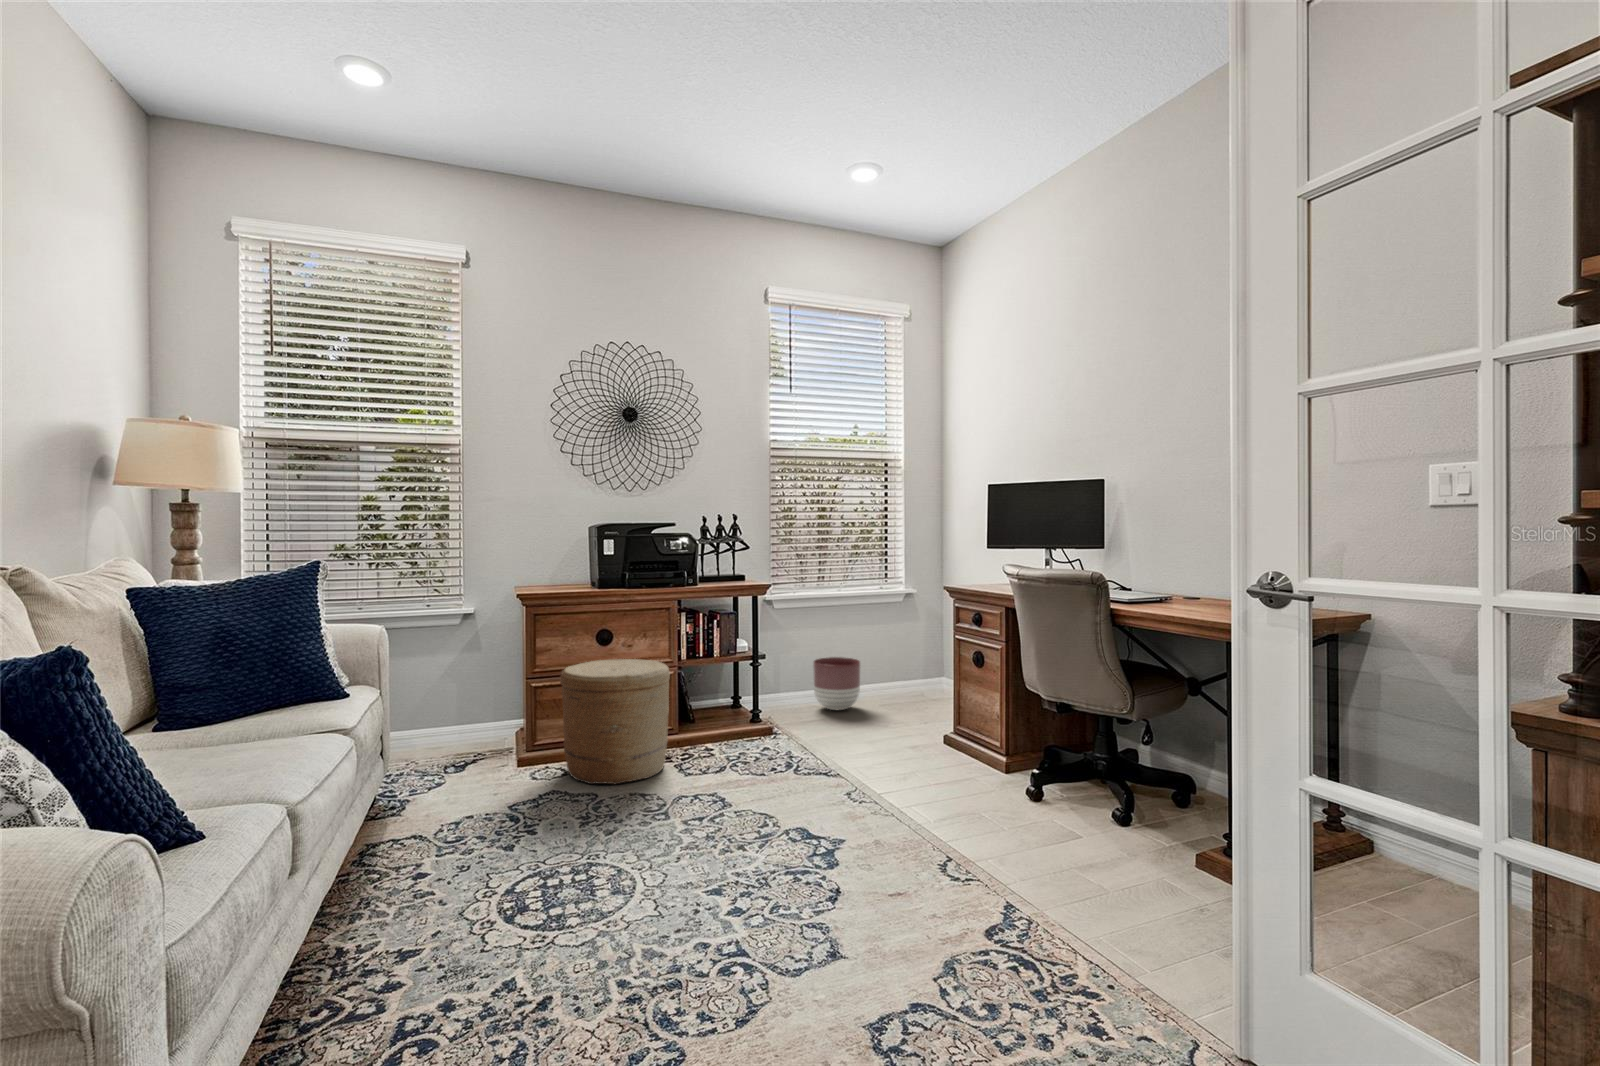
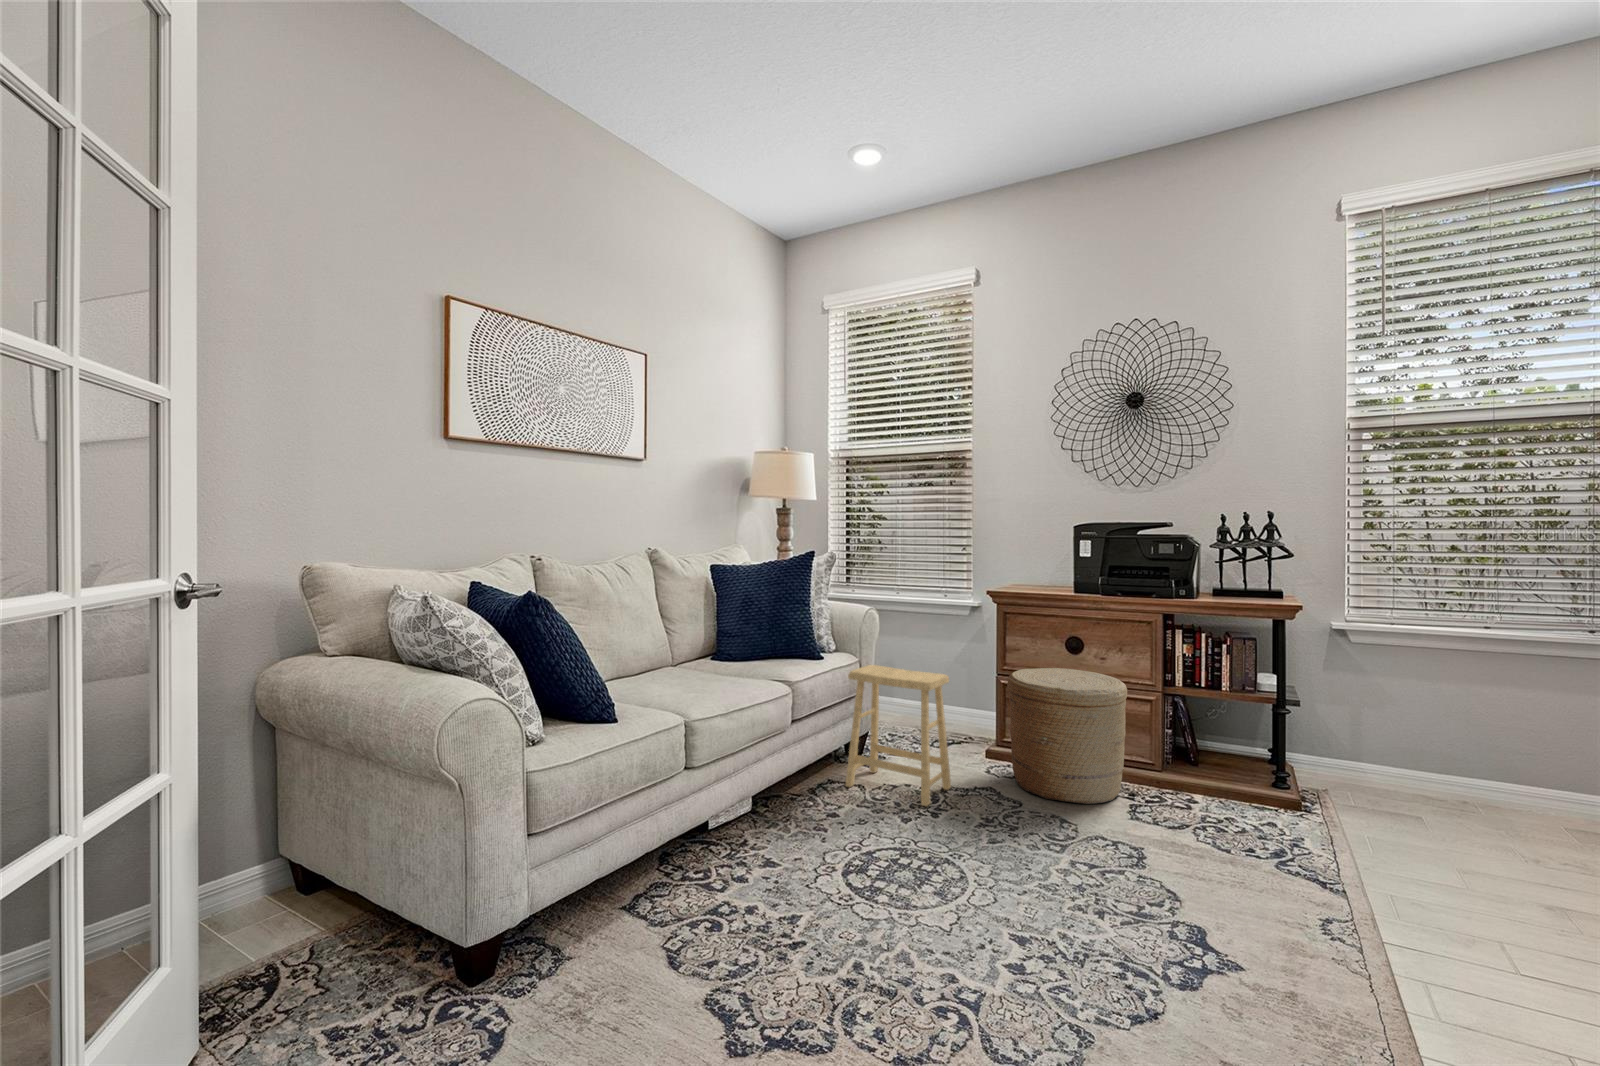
planter: present [813,657,860,710] -> none [1412,723,1507,807]
footstool: none [401,683,521,843] -> present [846,665,951,806]

